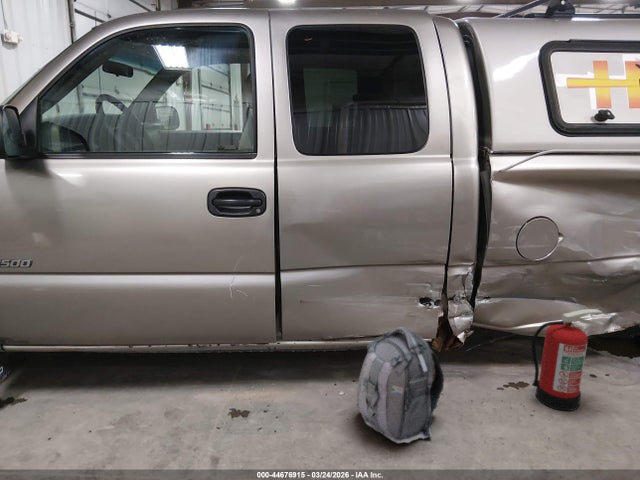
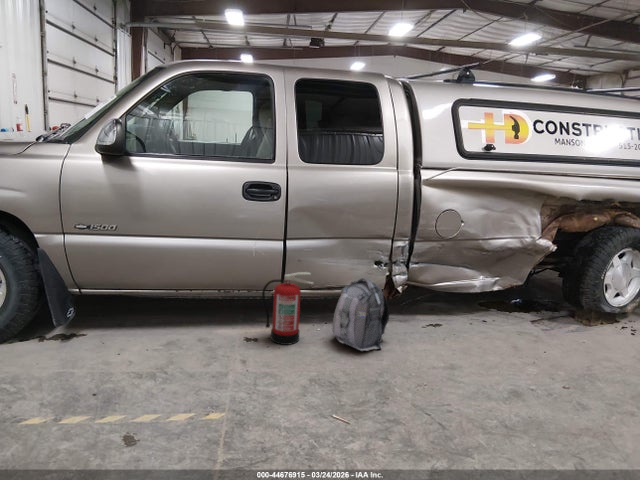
fire extinguisher: present [532,309,603,411] -> present [262,272,313,345]

